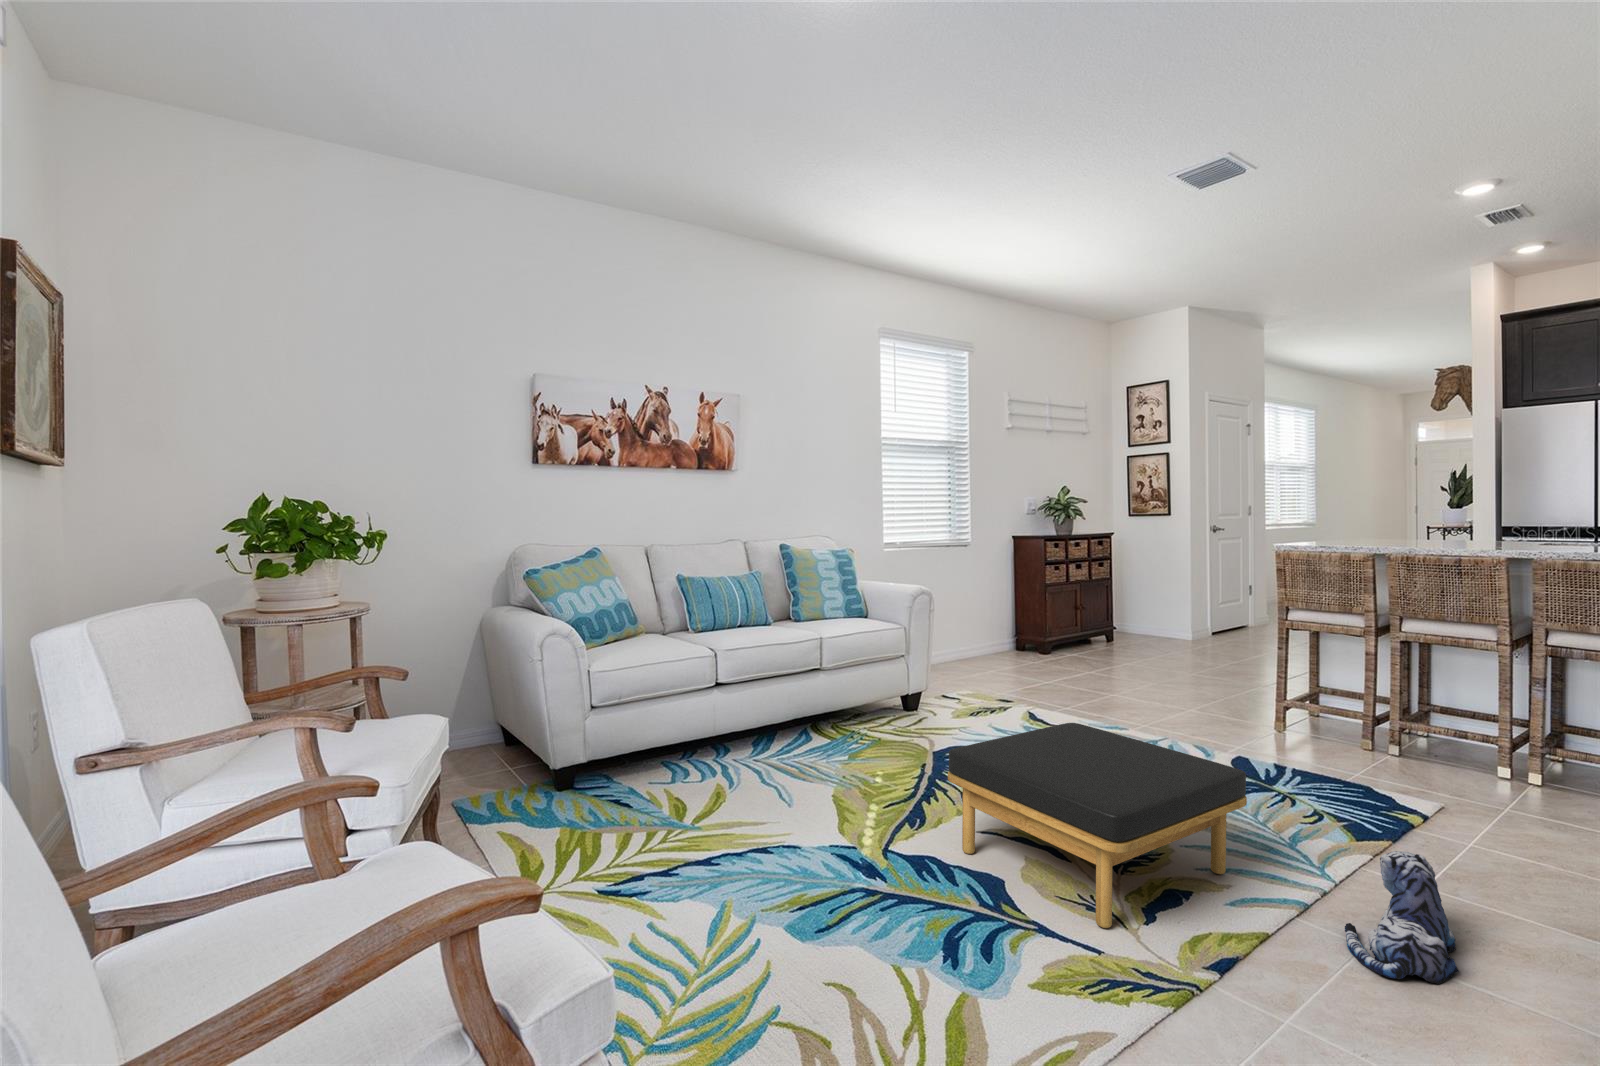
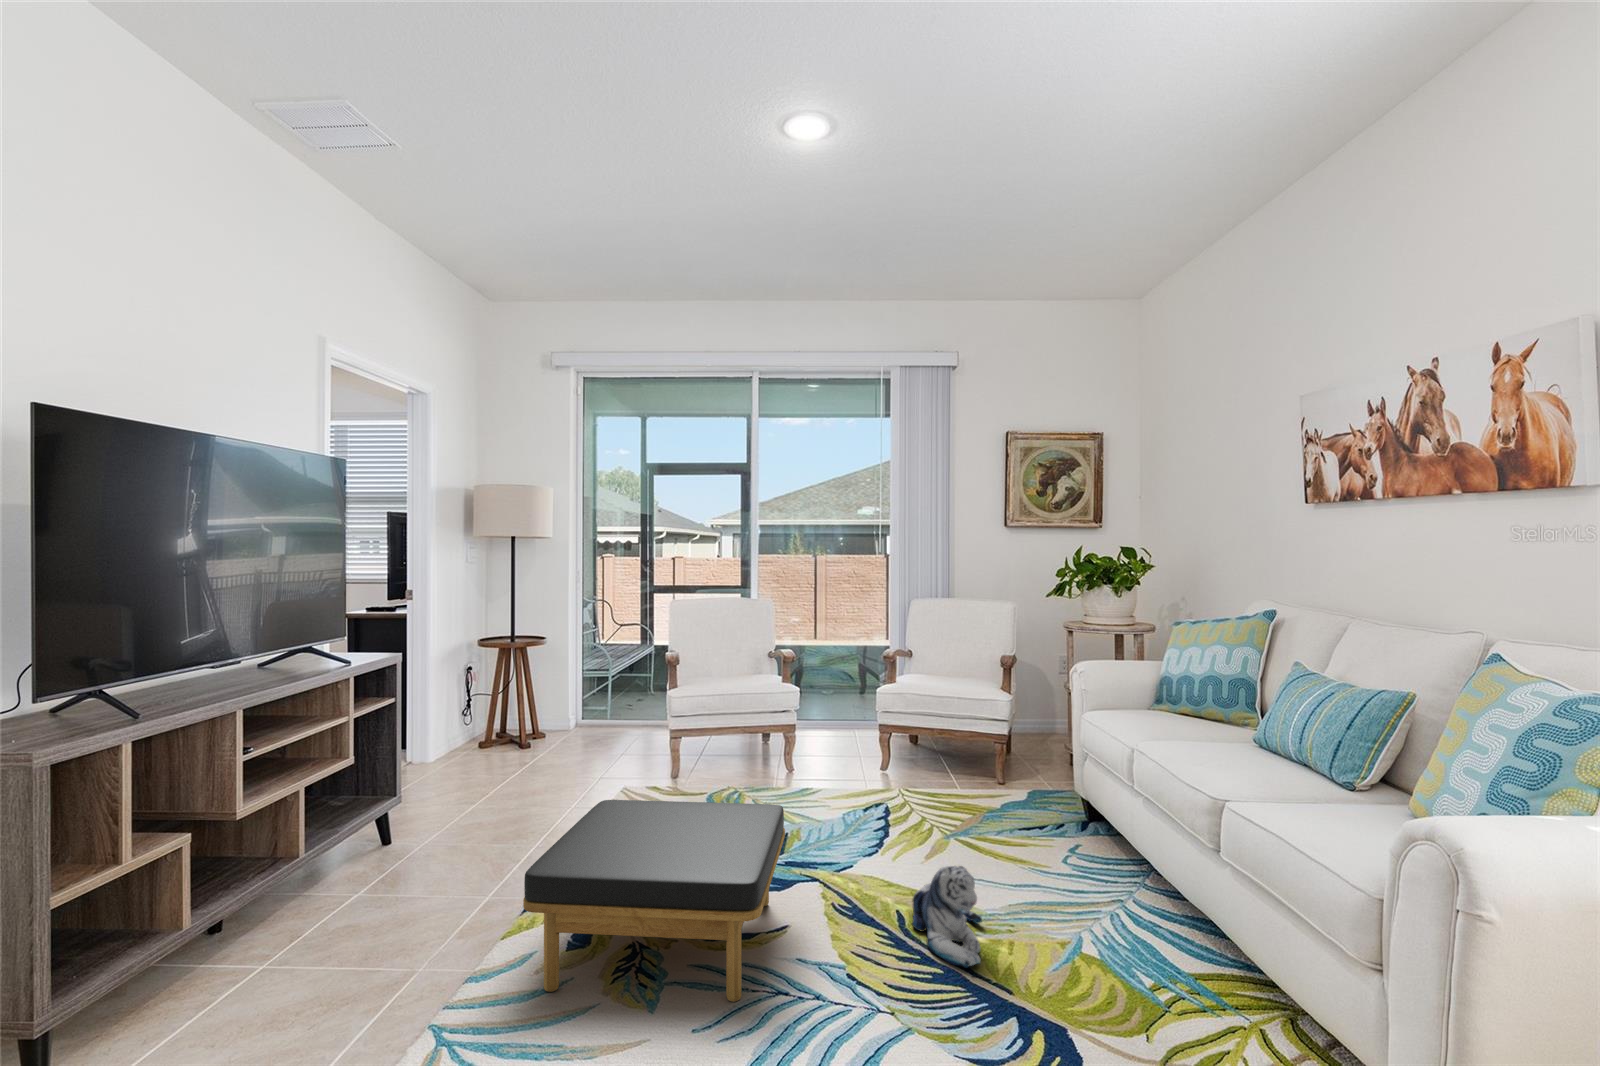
plush toy: present [1345,851,1459,984] -> present [912,866,982,968]

